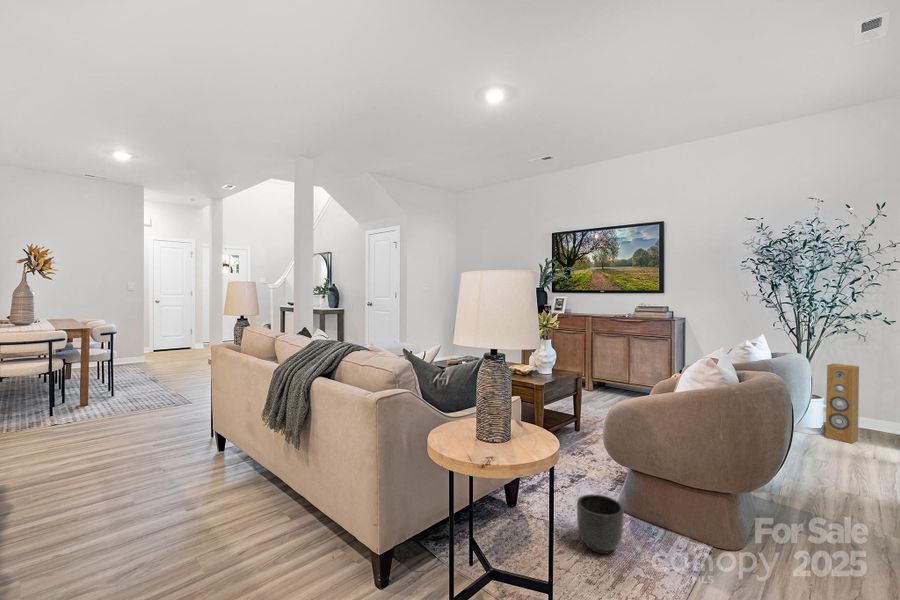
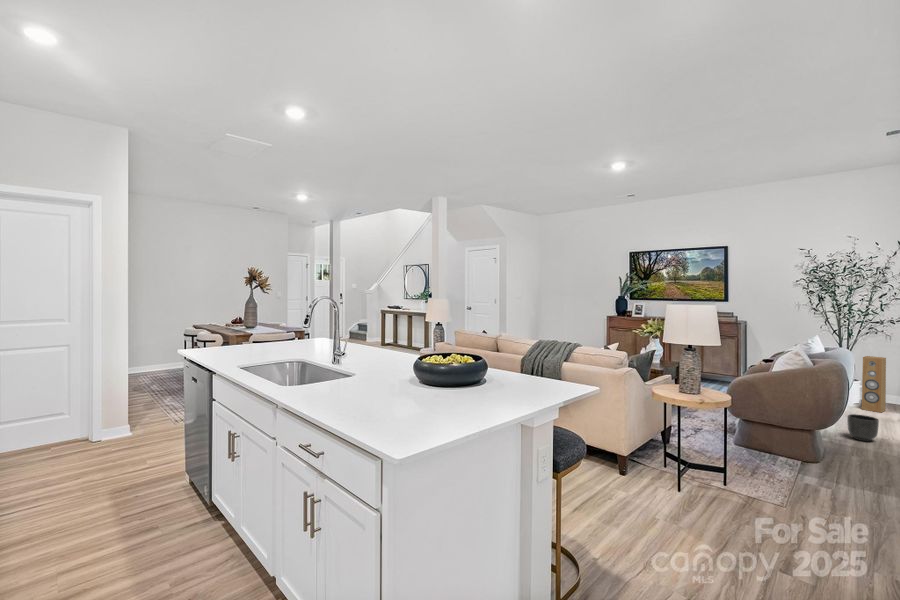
planter: present [577,494,624,554] -> present [847,414,879,441]

